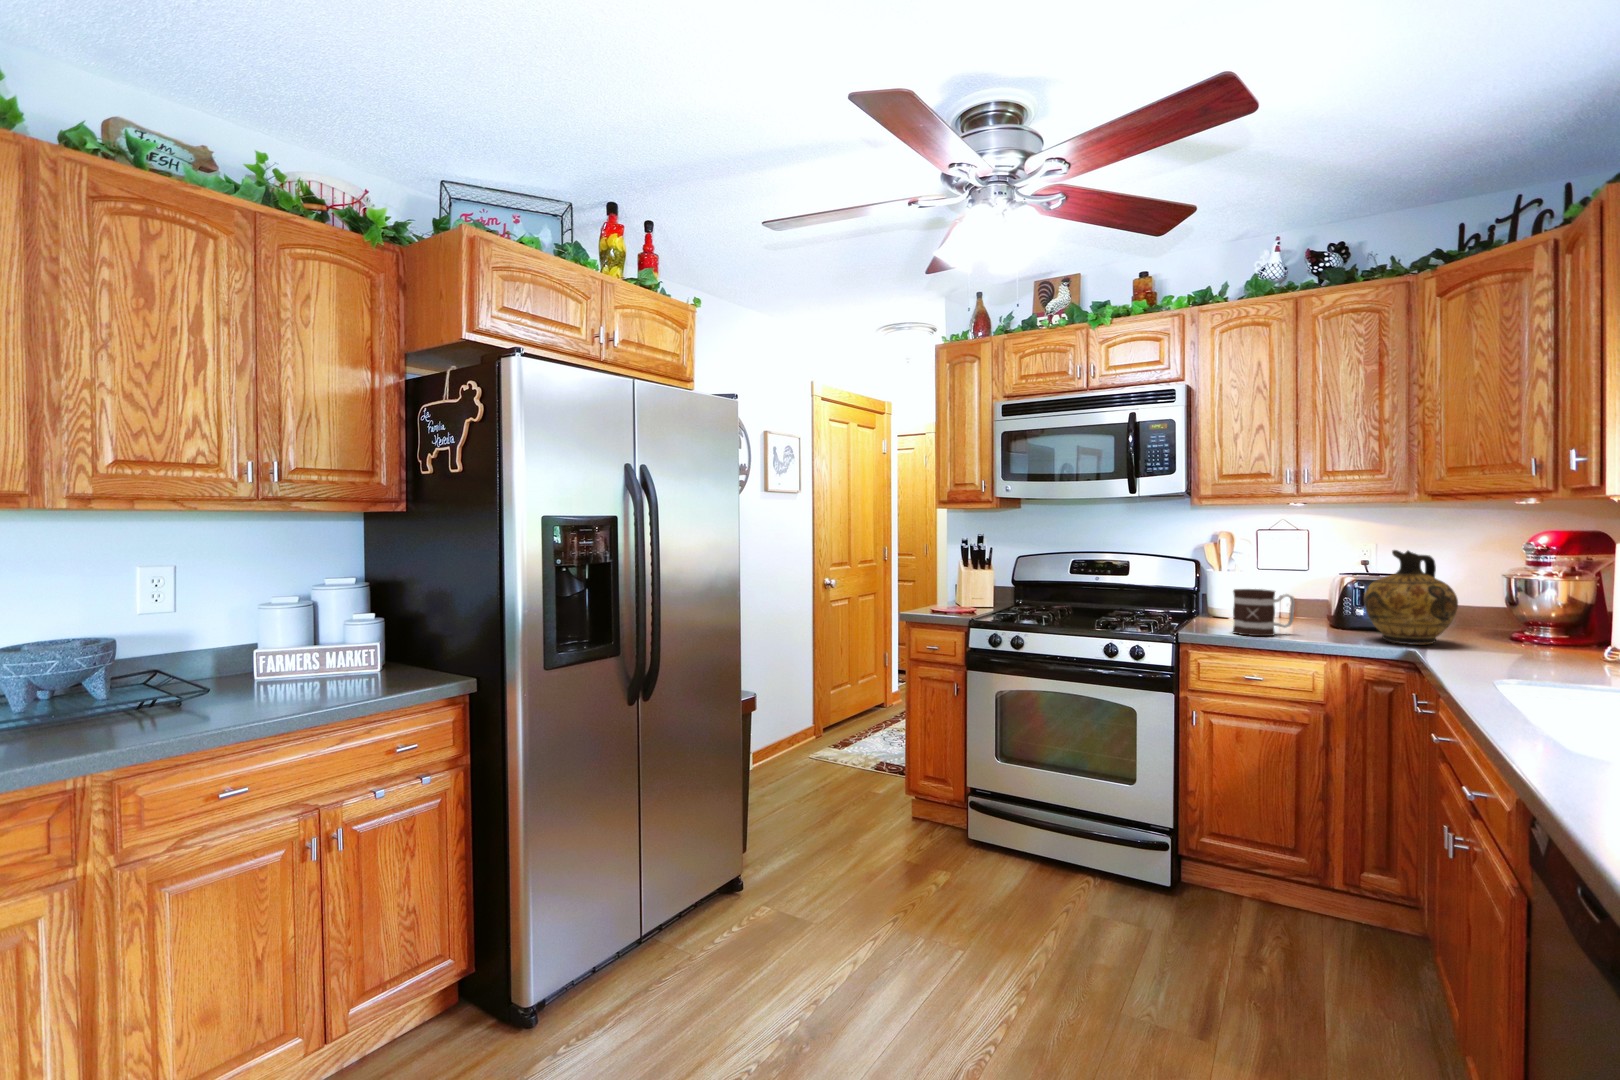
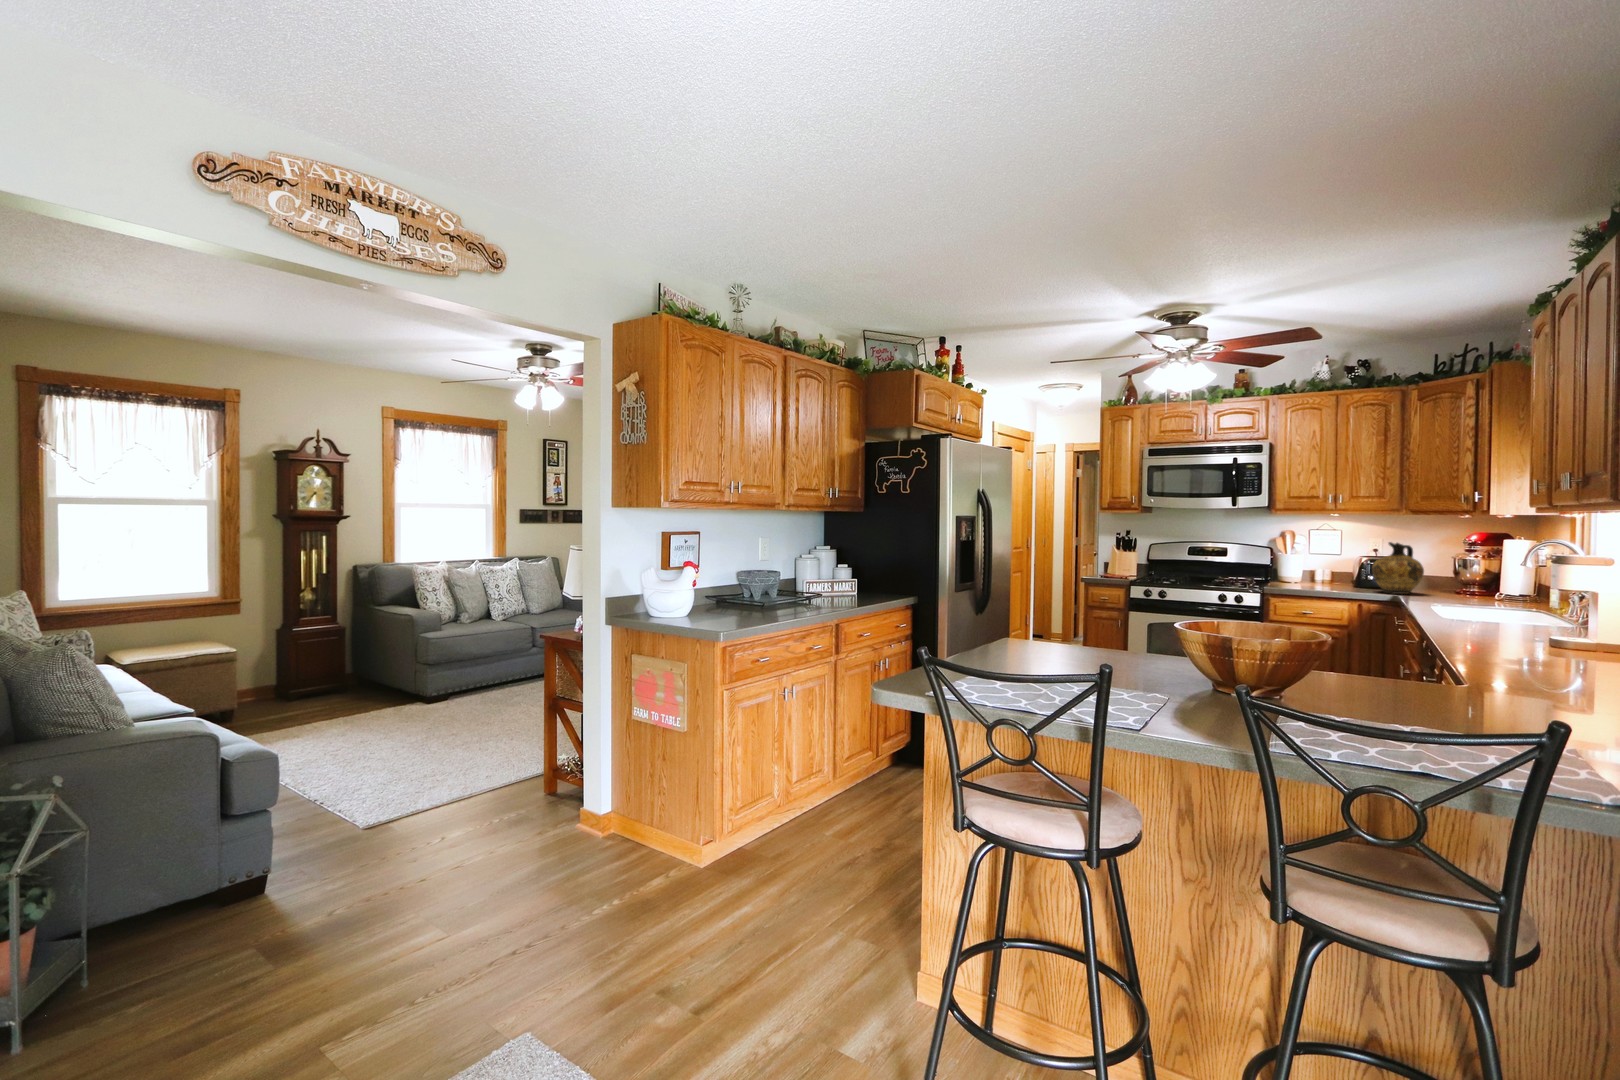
mug: present [1233,589,1295,636] -> none [1295,563,1332,589]

